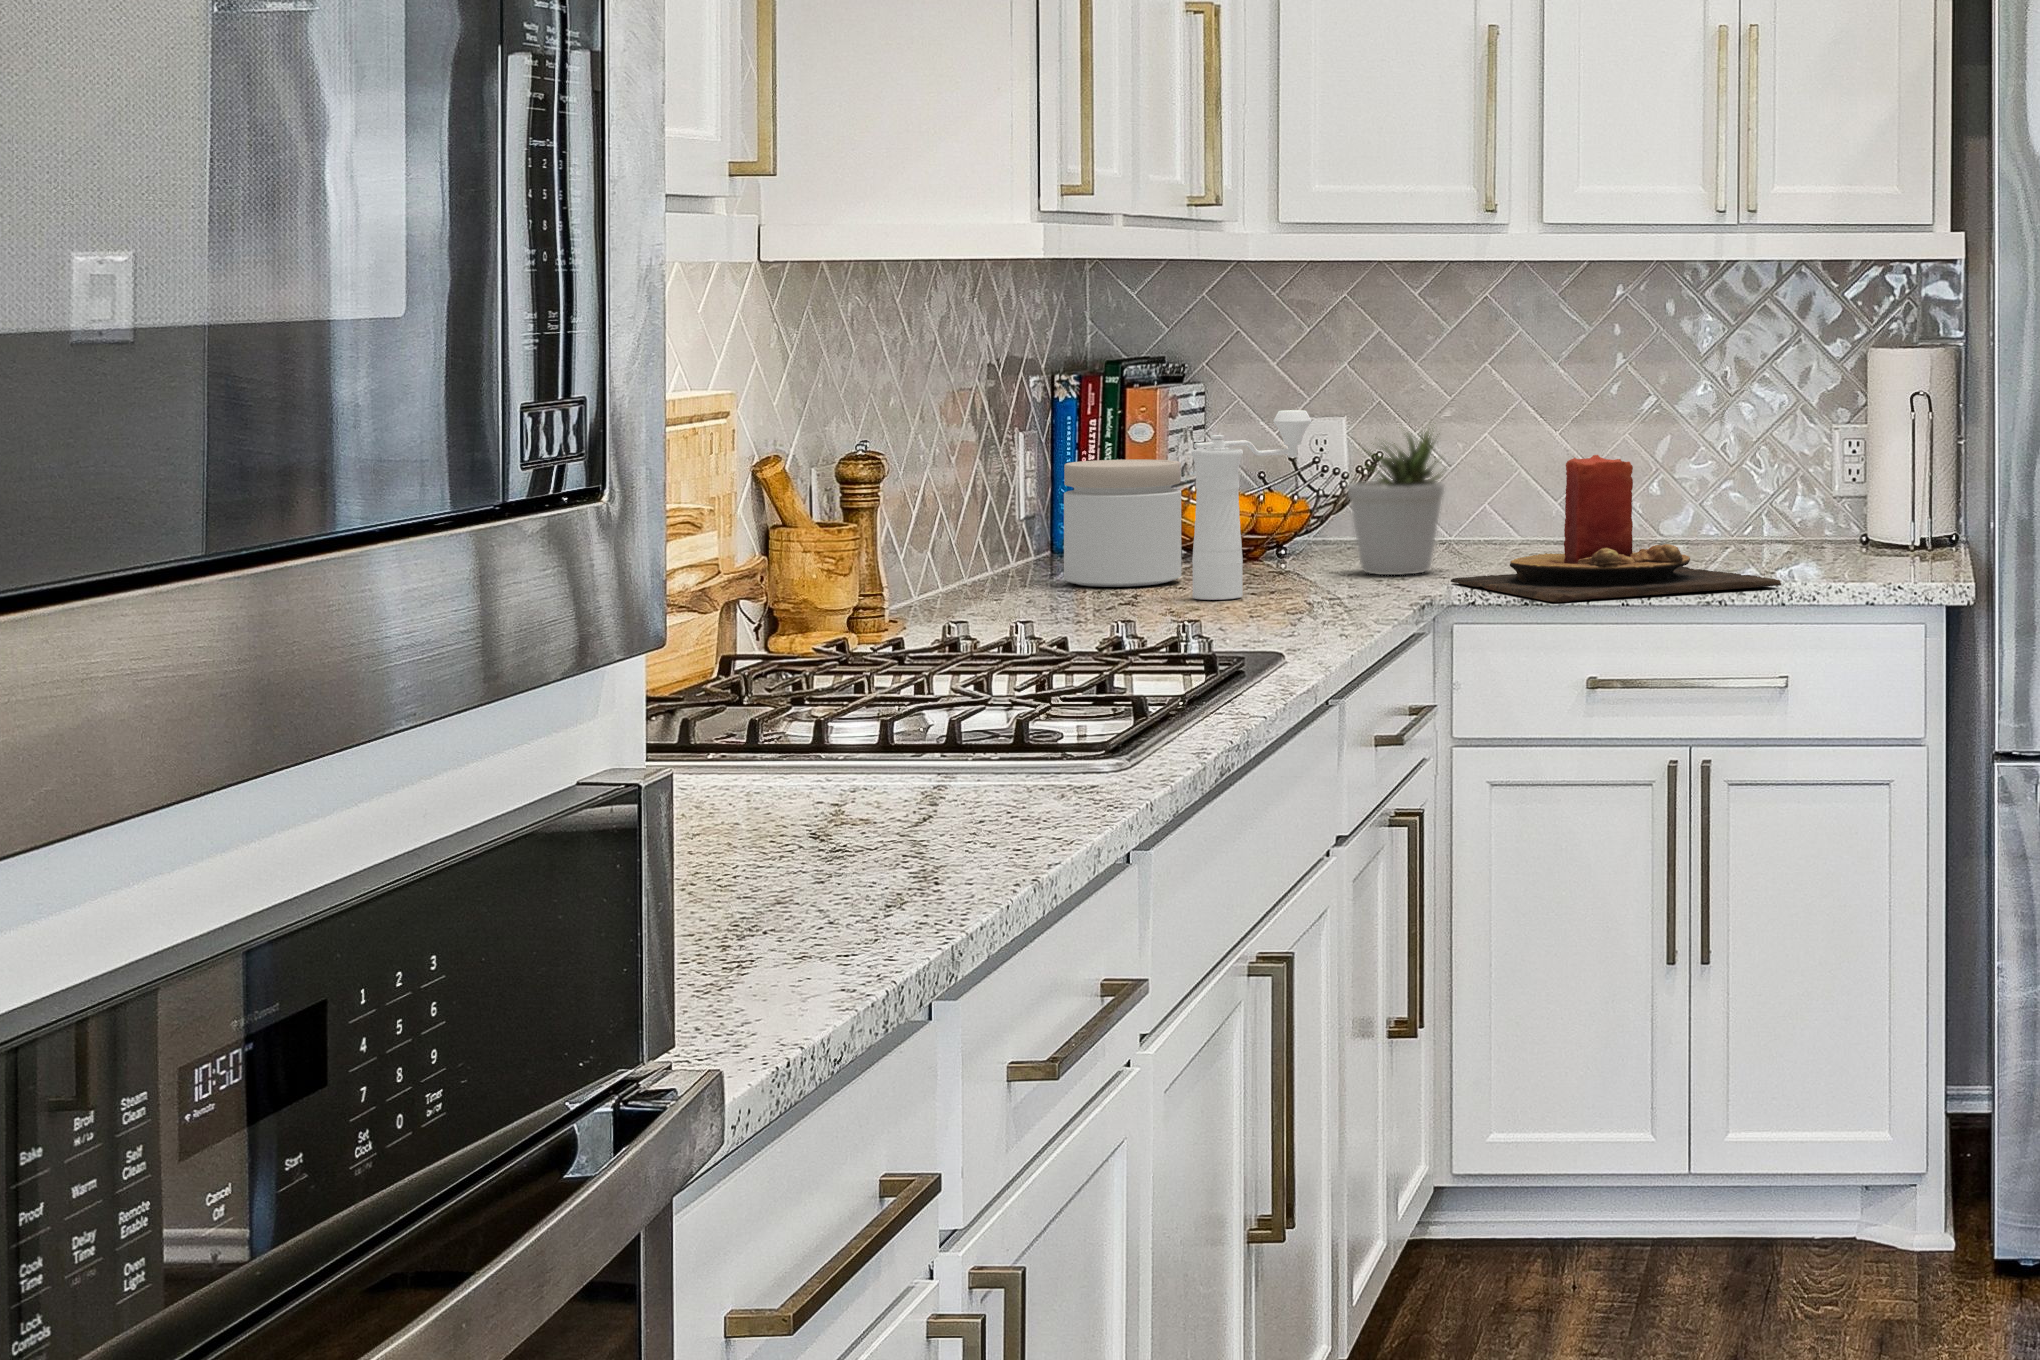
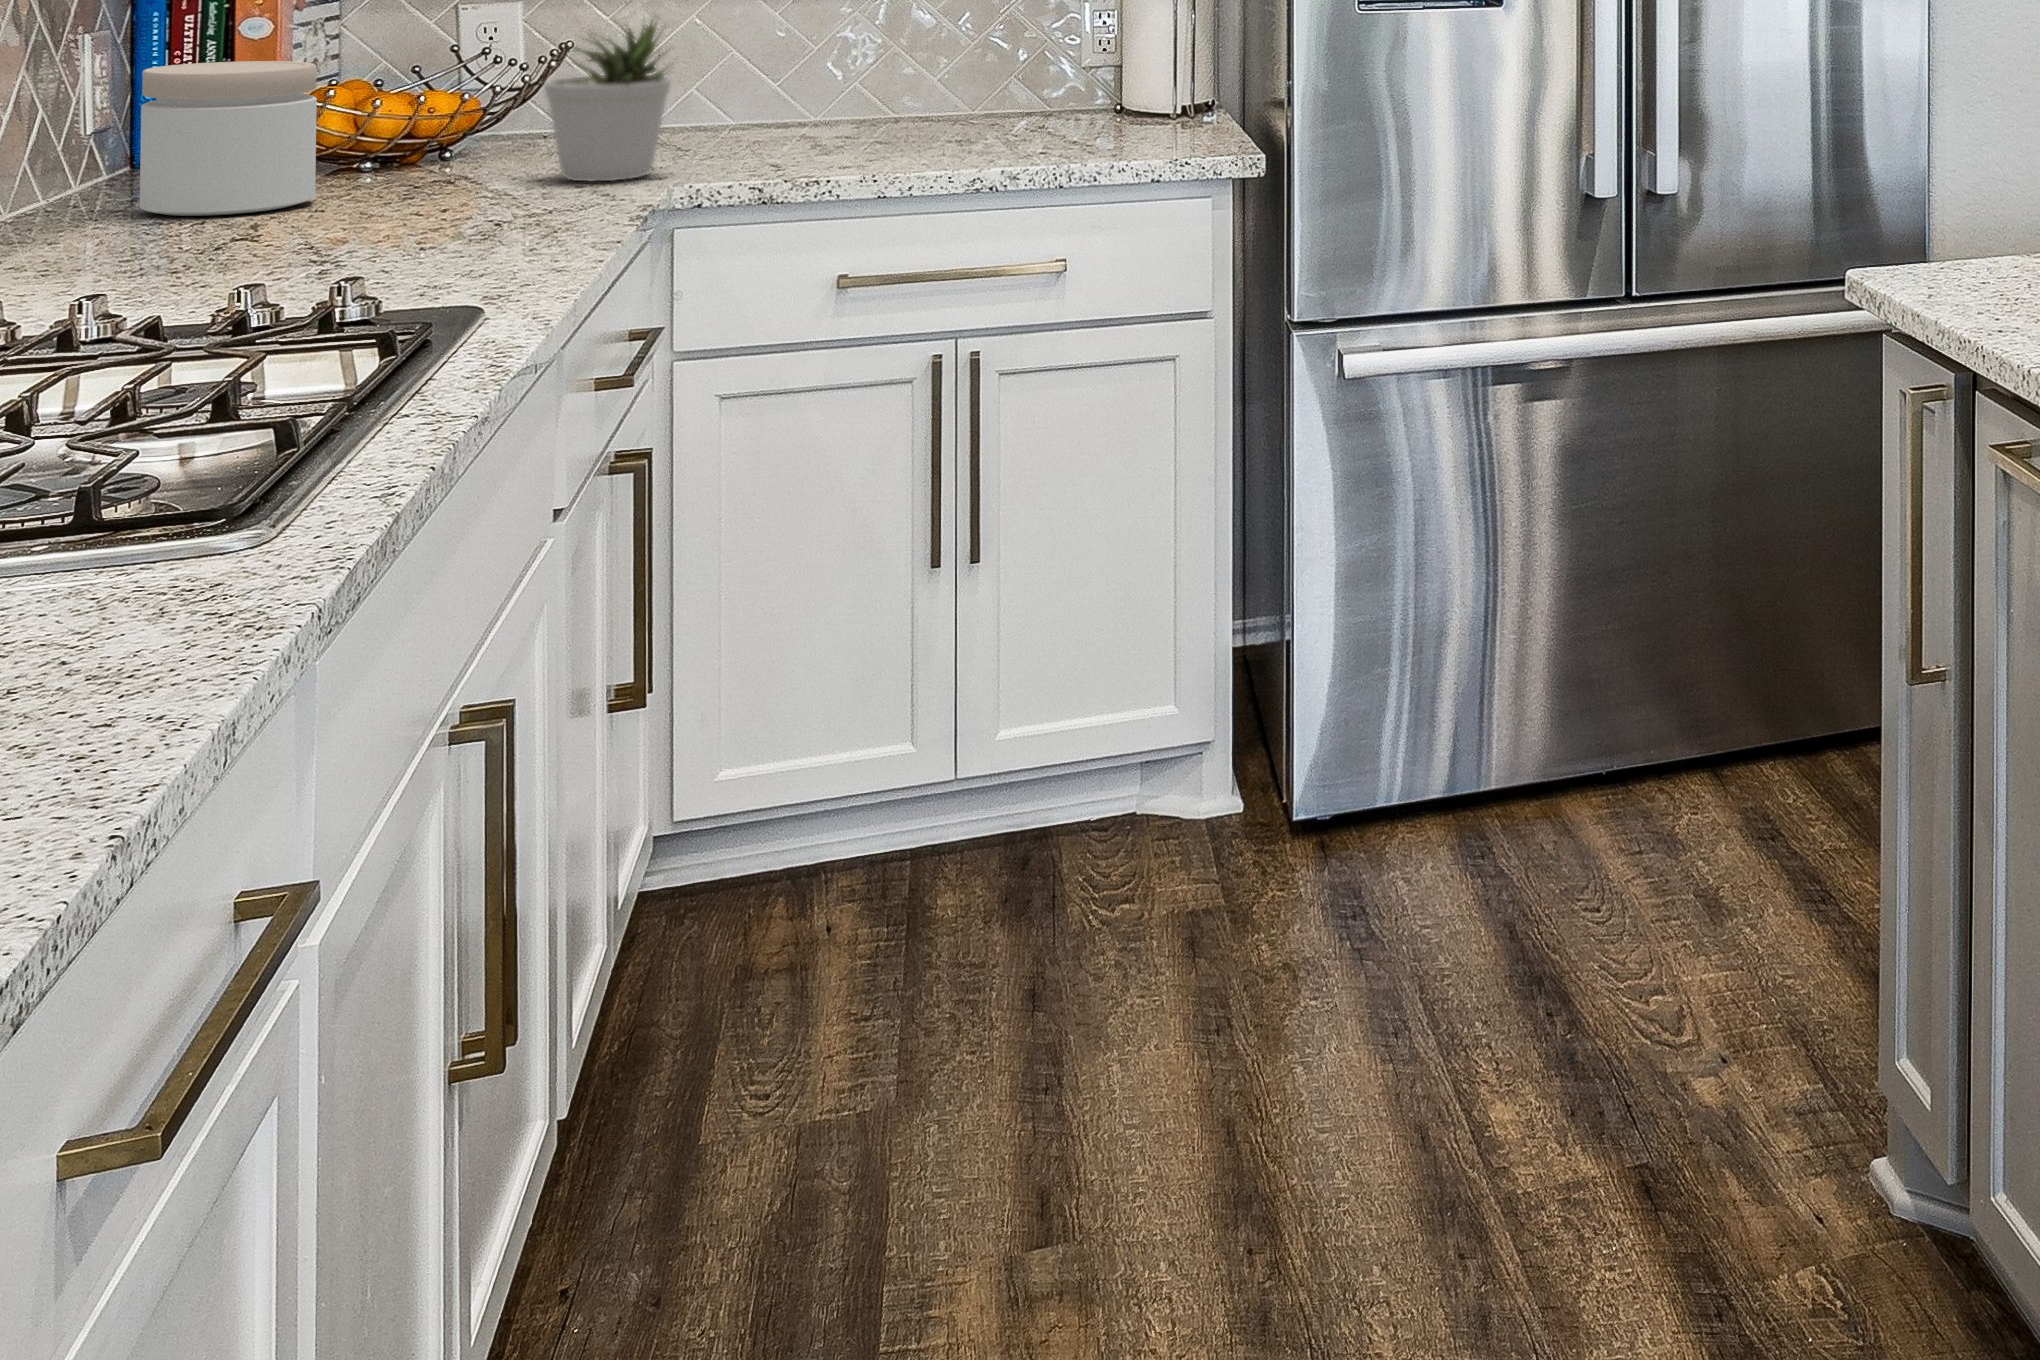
pepper mill: present [1192,410,1311,600] -> none [336,5,505,230]
candle: present [1451,455,1781,602] -> none [683,48,1083,213]

